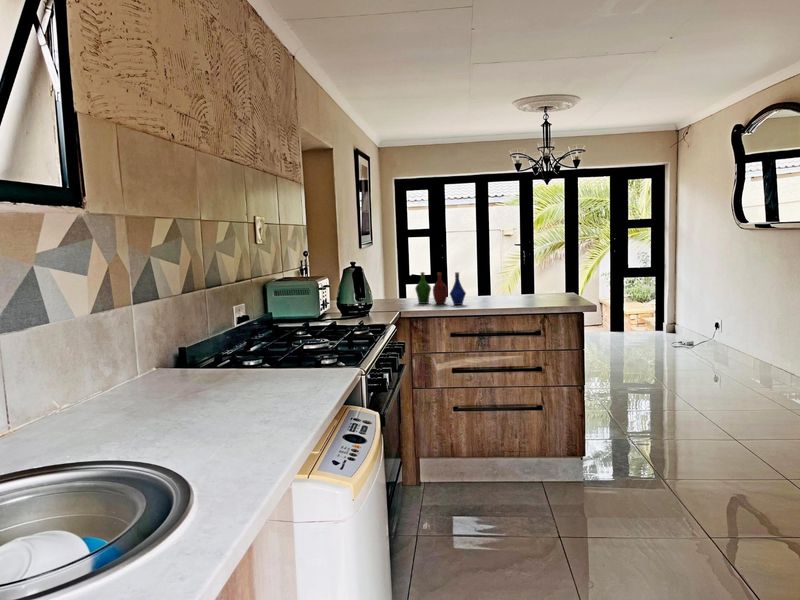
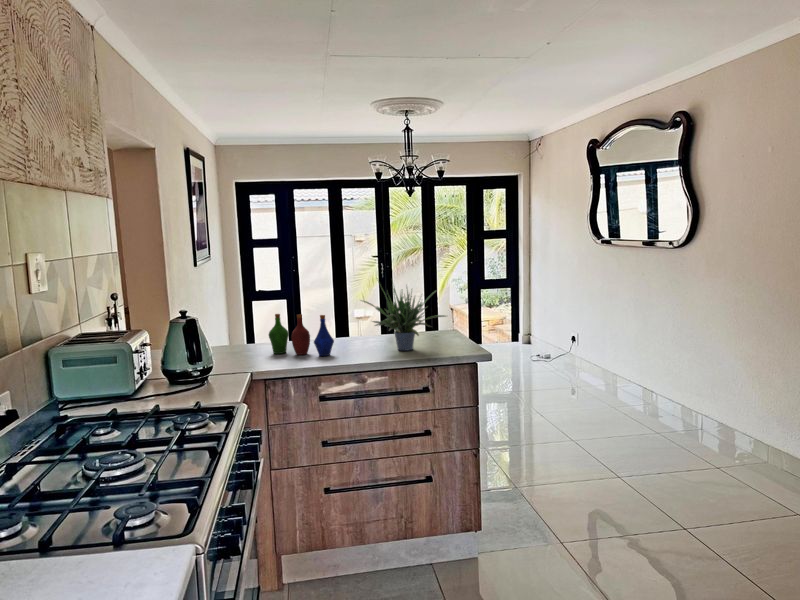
potted plant: none [488,240,560,303] -> present [364,288,446,351]

